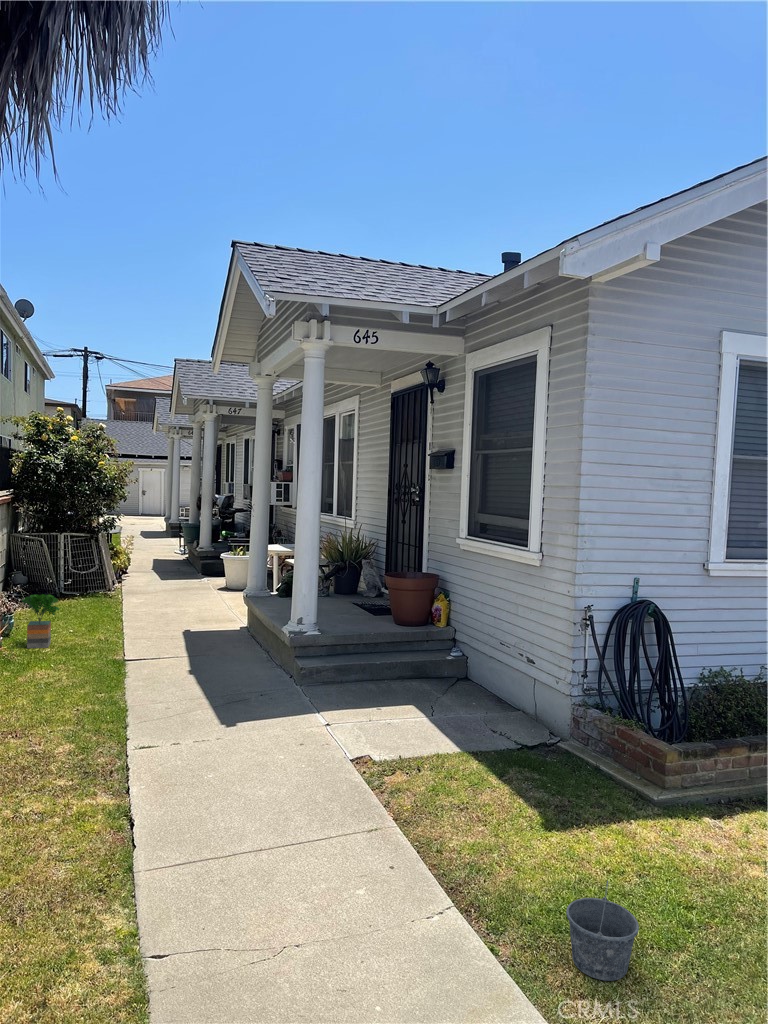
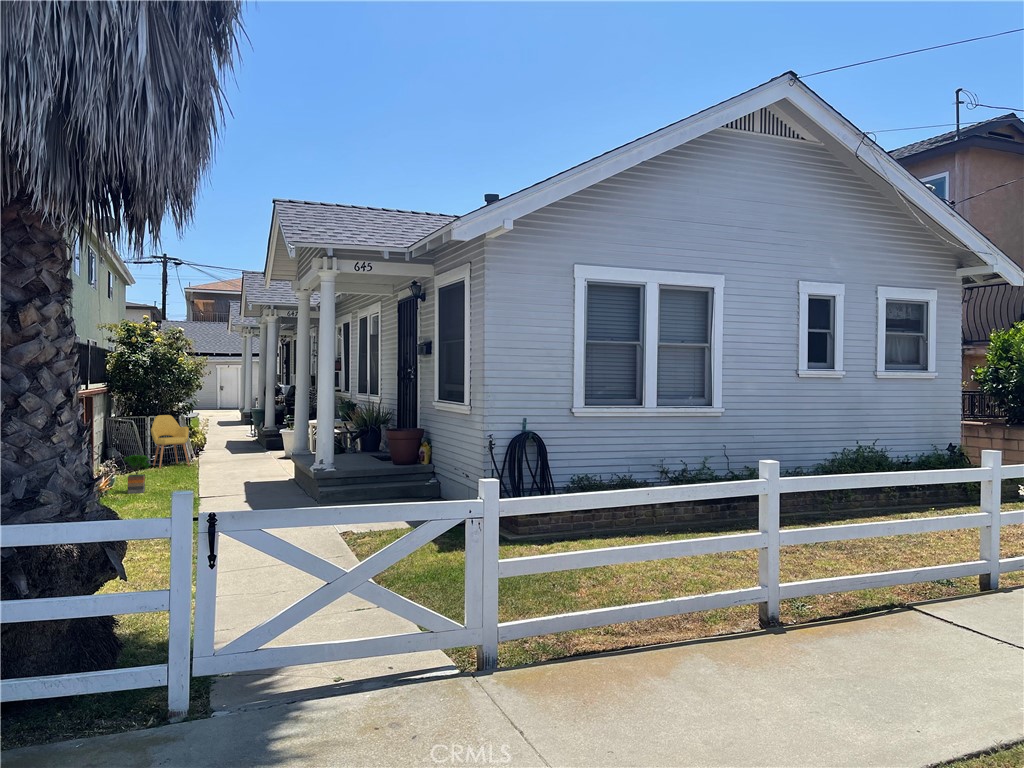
chair: none [63,533,111,602] -> present [151,415,190,469]
bucket: present [566,881,639,981] -> none [409,545,441,588]

